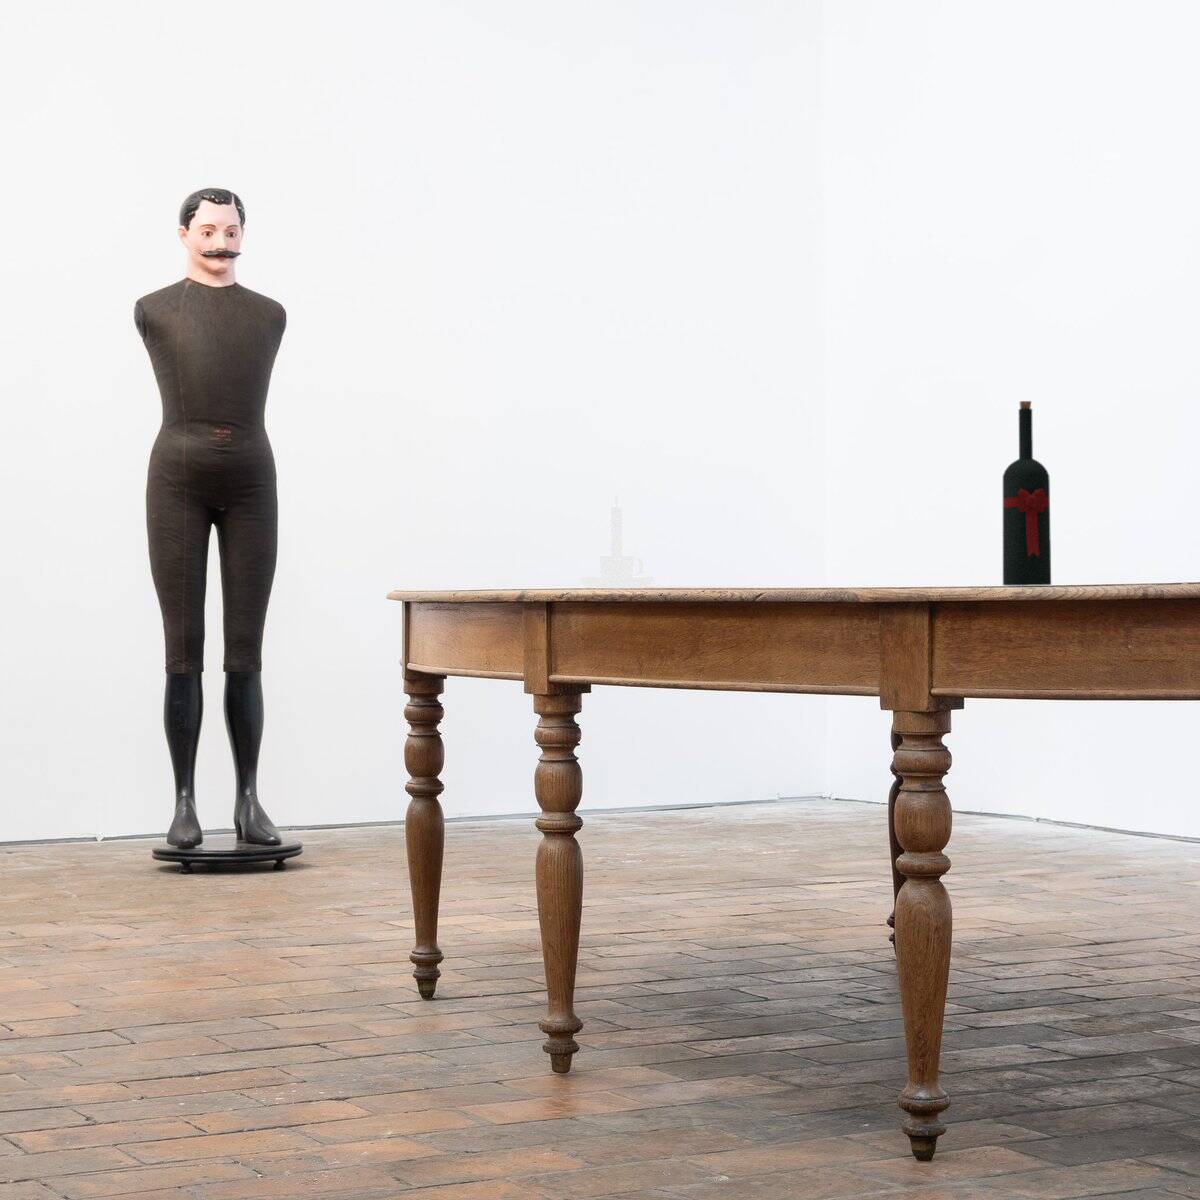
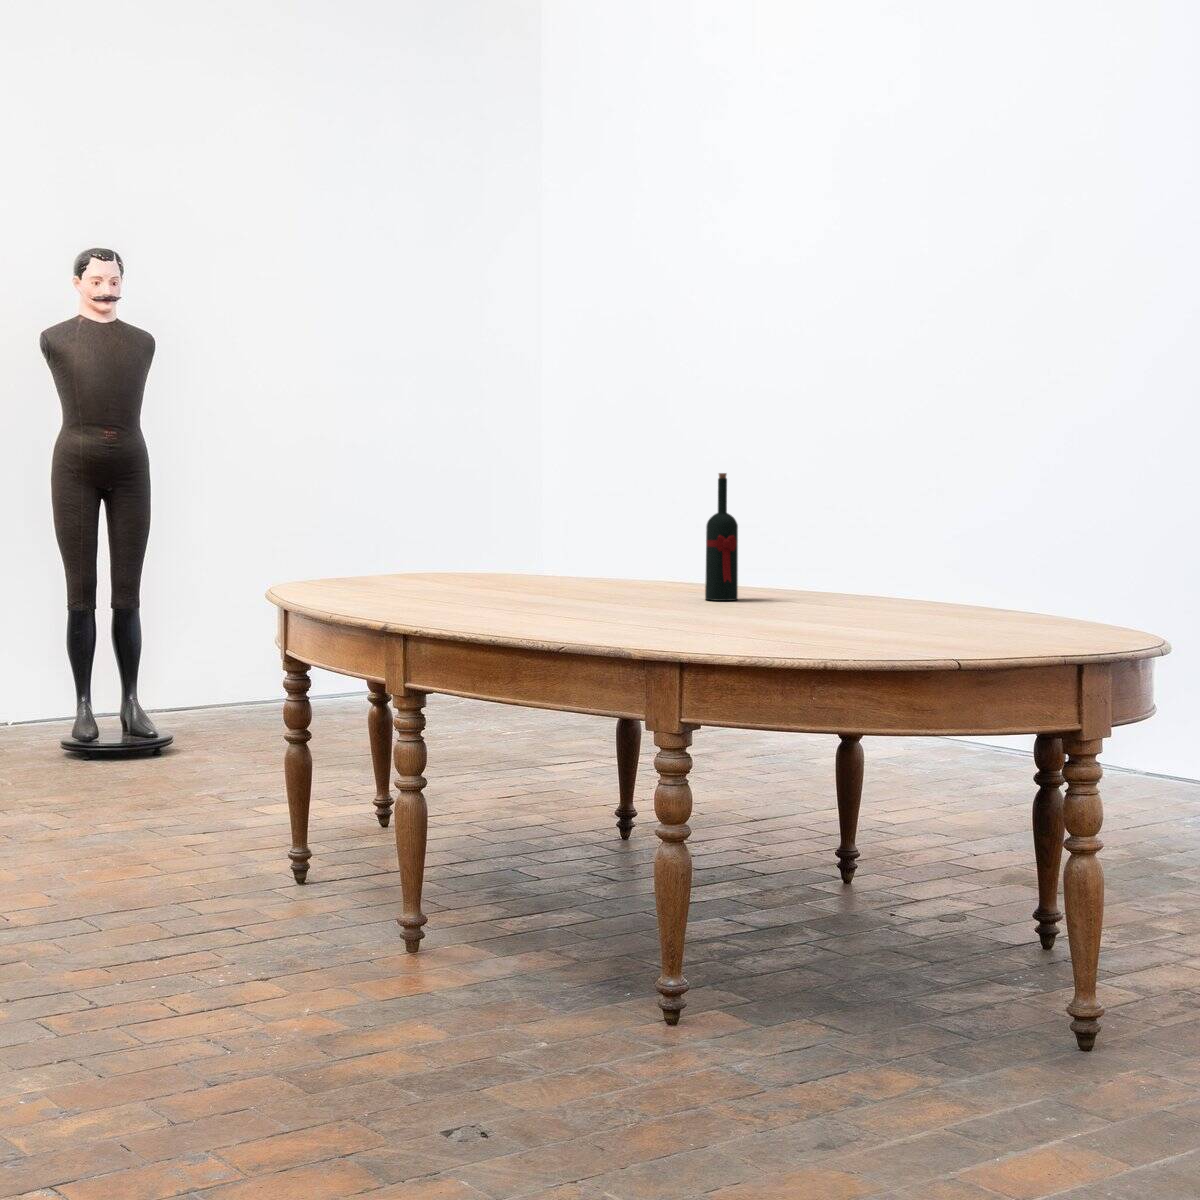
candle holder: present [580,493,654,588] -> none [401,516,454,584]

